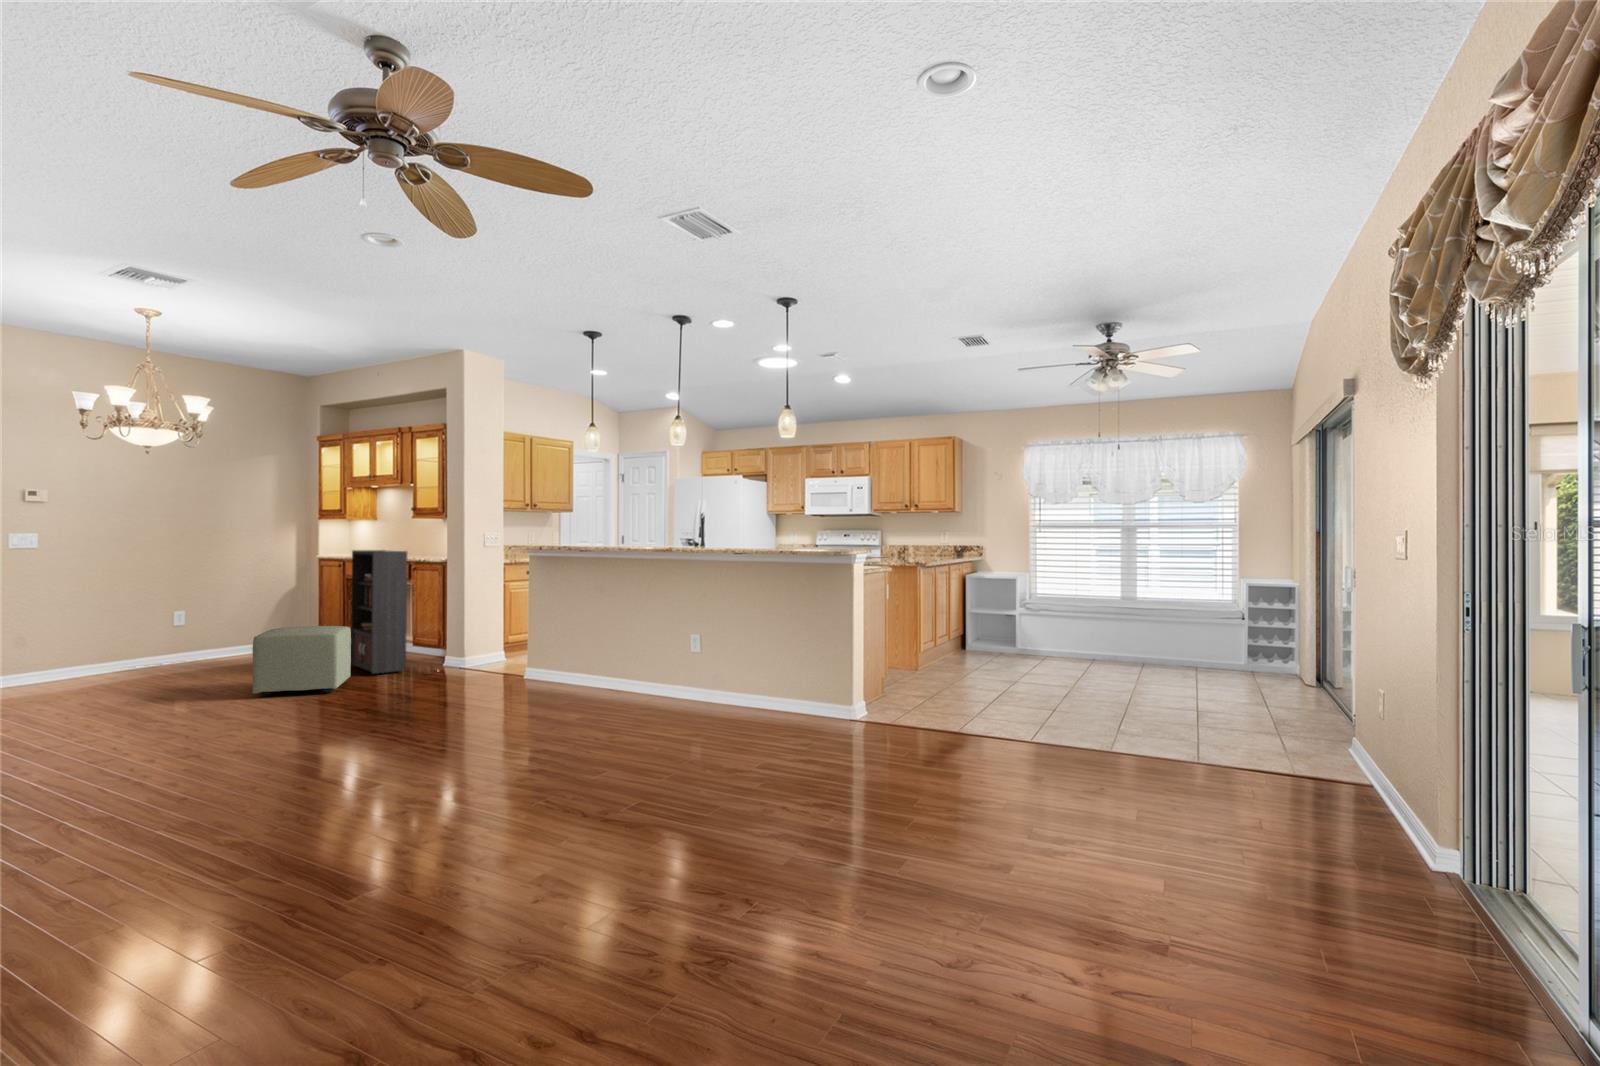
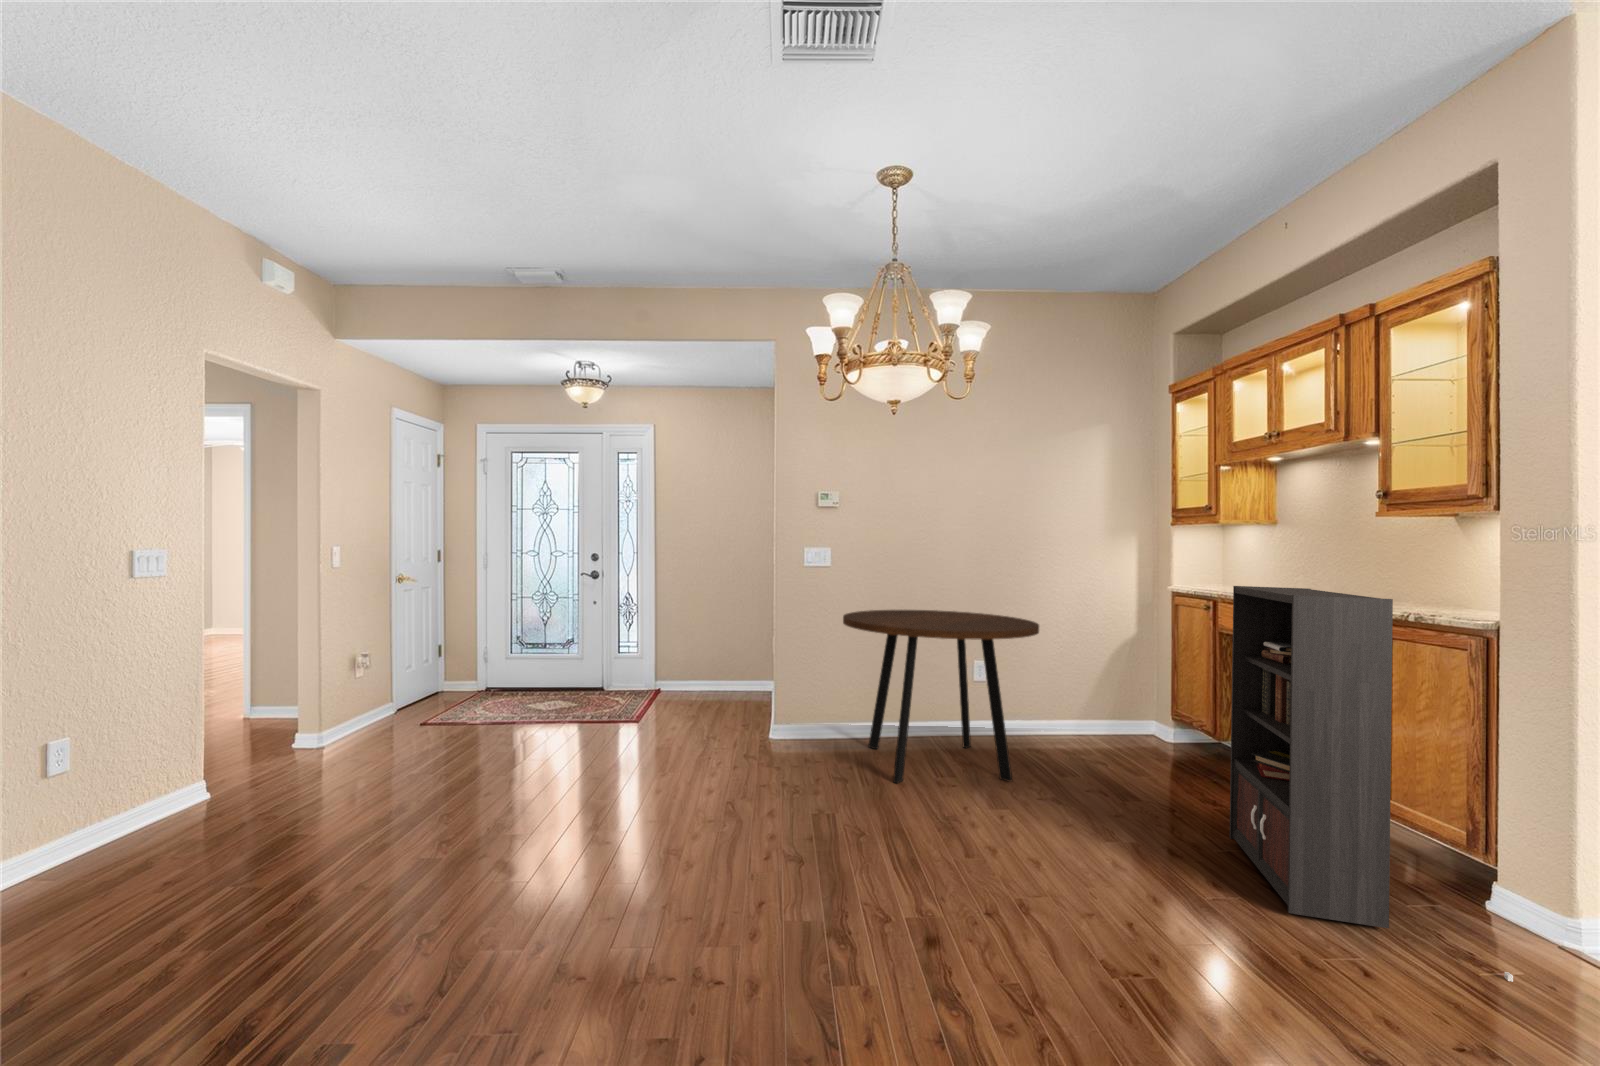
dining table: none [79,579,241,684] -> present [843,610,1039,783]
ottoman: present [252,626,351,696] -> none [1001,753,1235,999]

